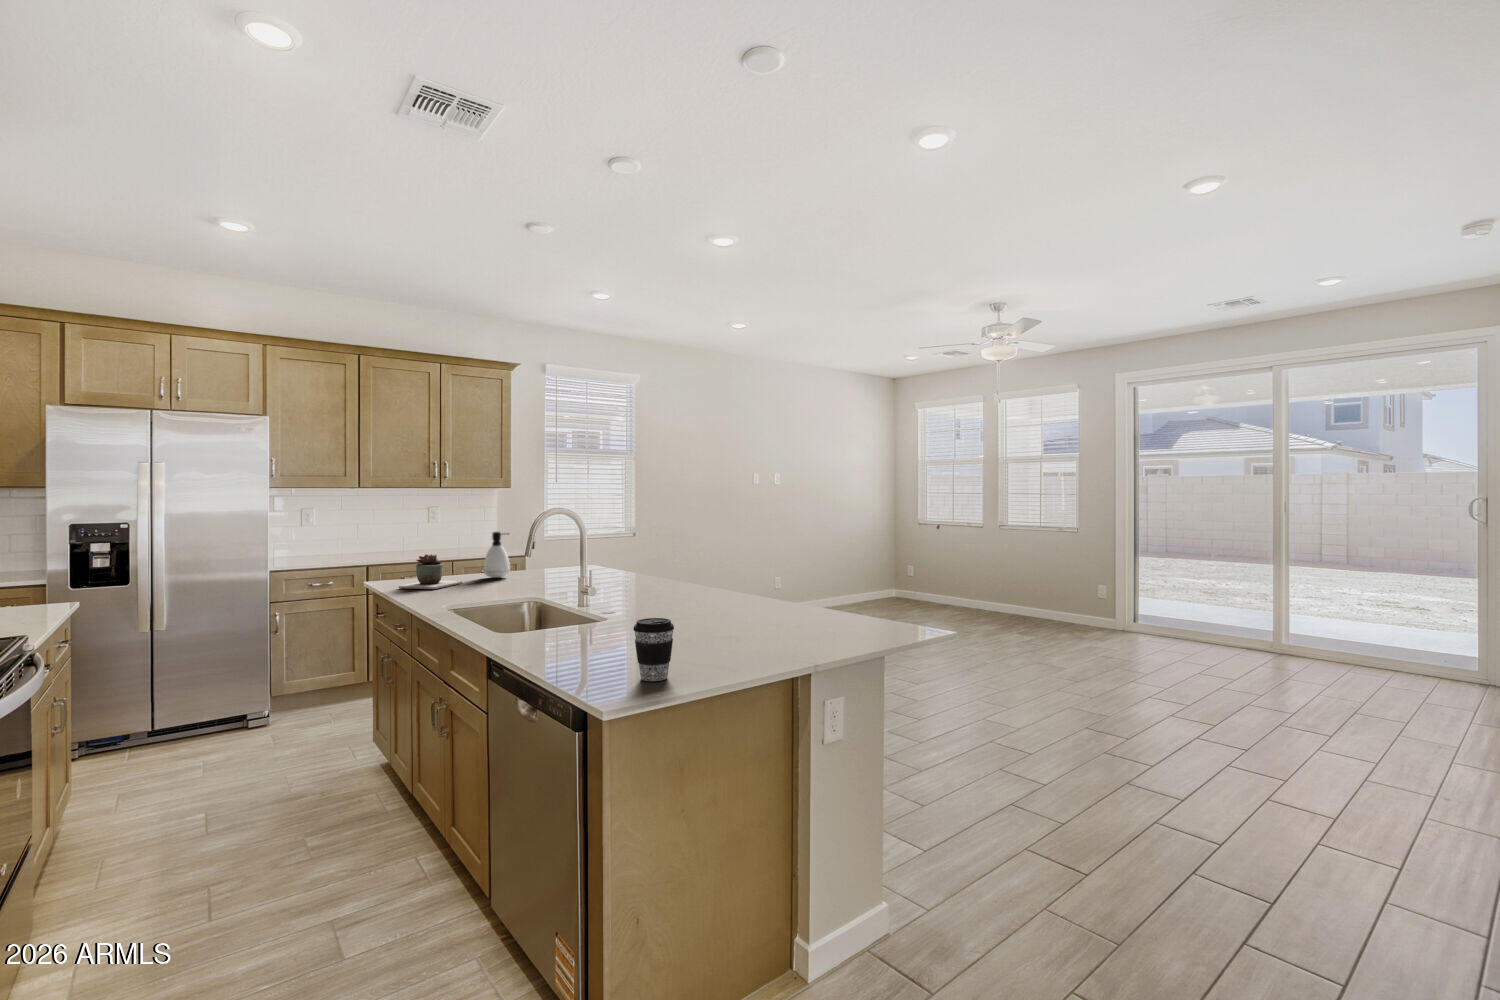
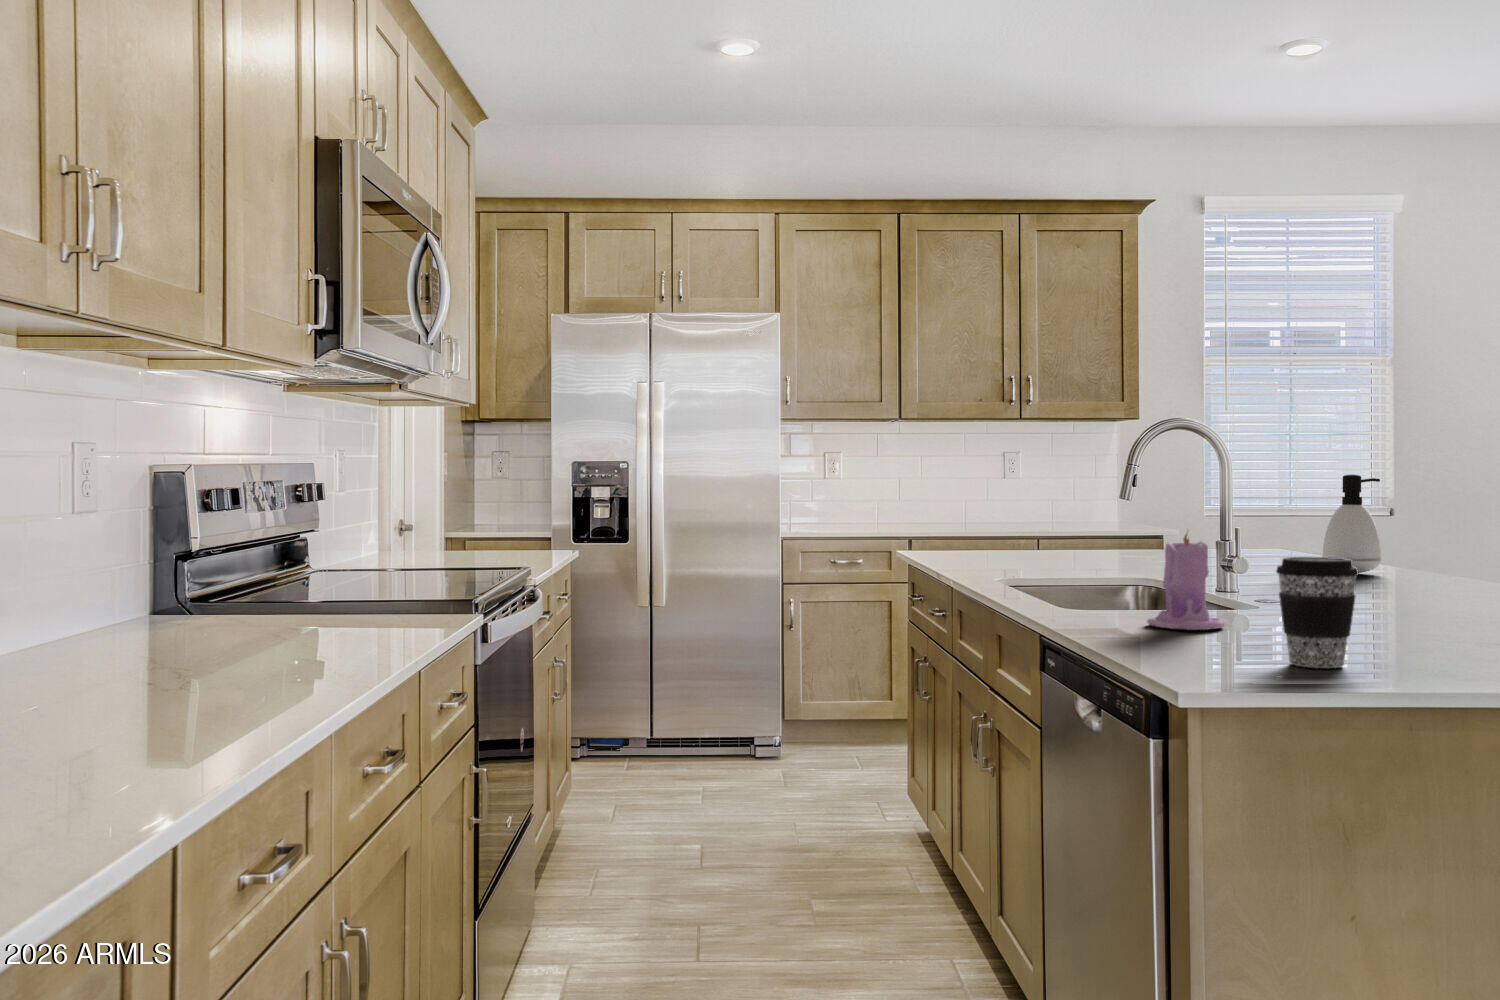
soap dispenser: present [484,532,510,578] -> present [1322,474,1381,573]
succulent plant: present [399,554,462,589] -> none [938,502,1034,556]
candle: none [554,594,597,654] -> present [1147,533,1225,630]

